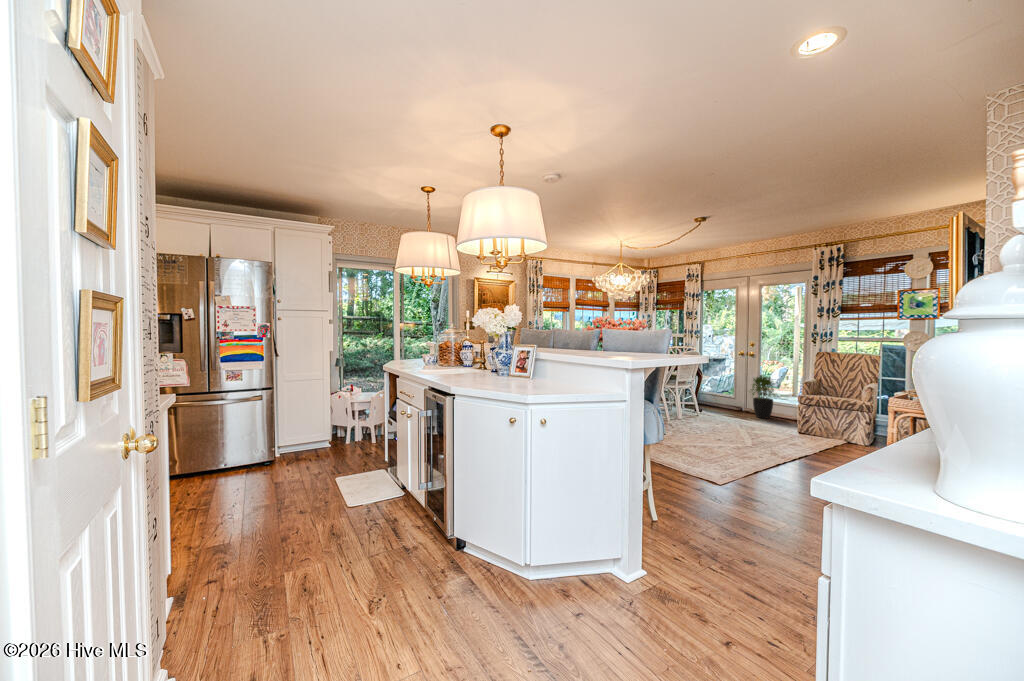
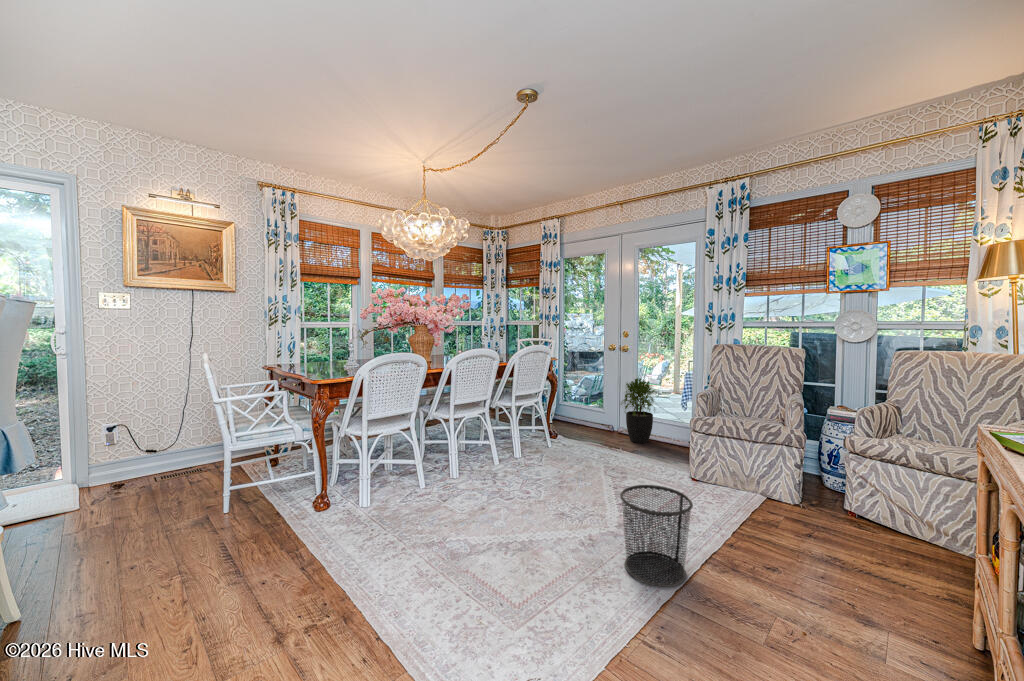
waste bin: none [754,419,792,461] -> present [620,485,693,587]

